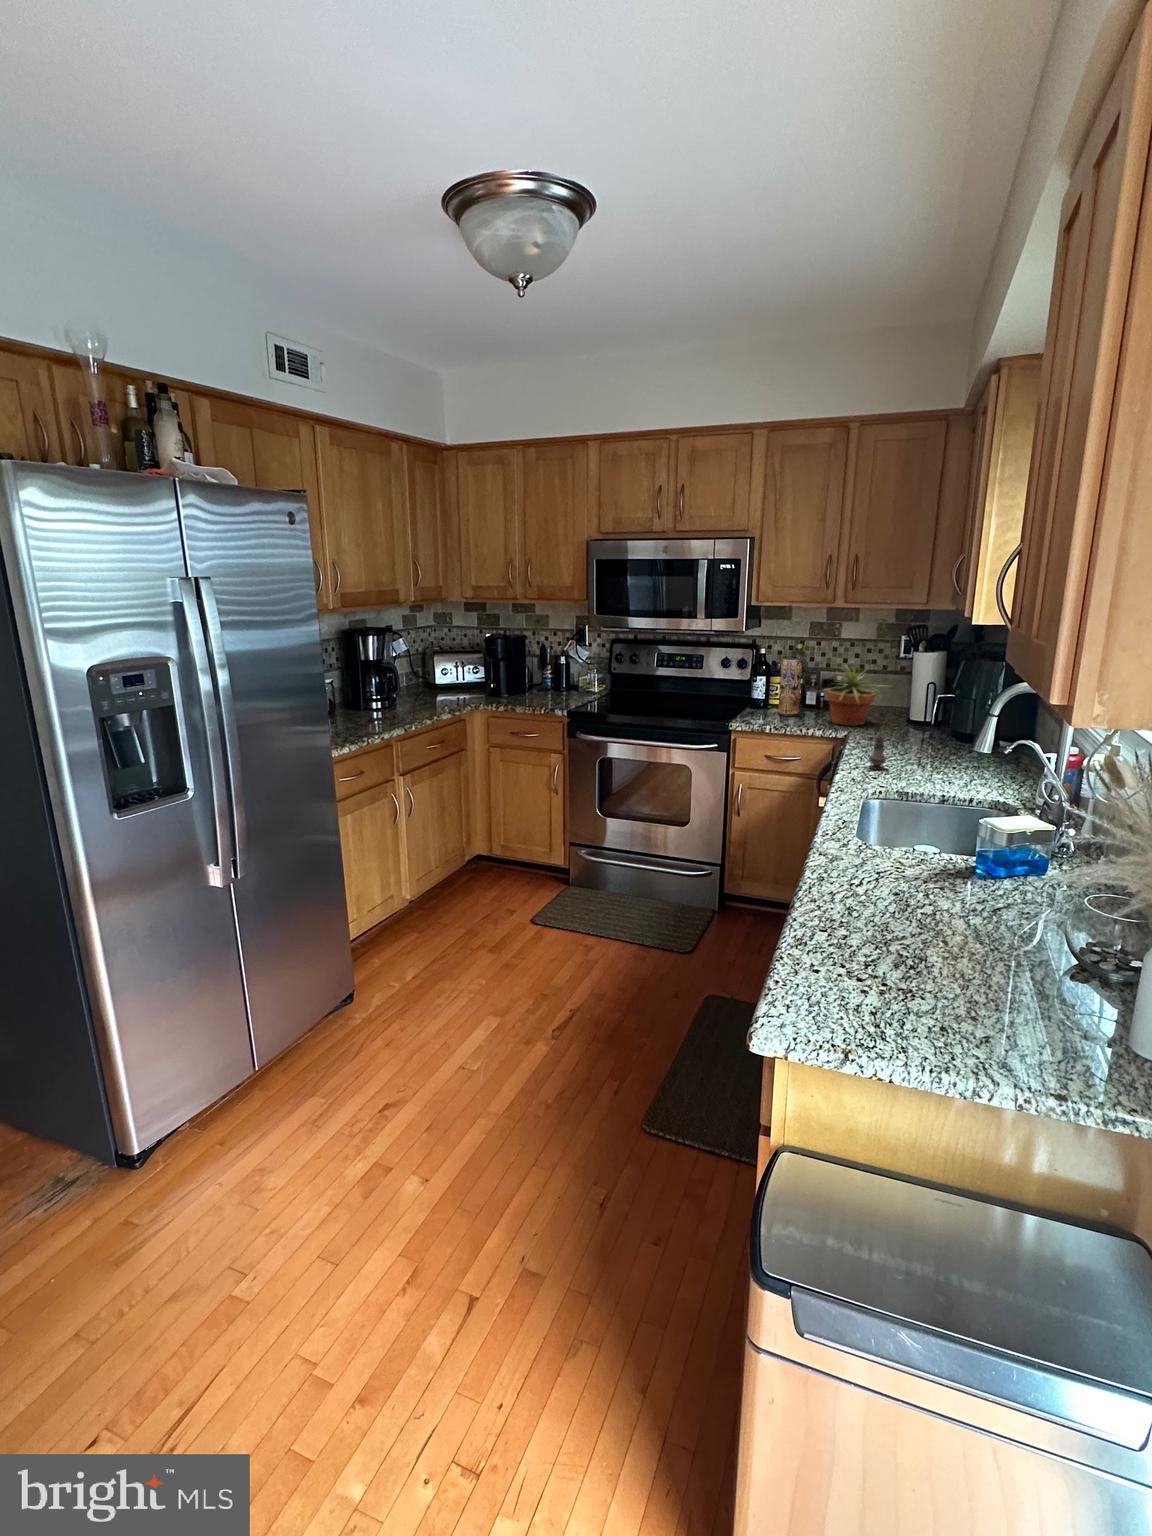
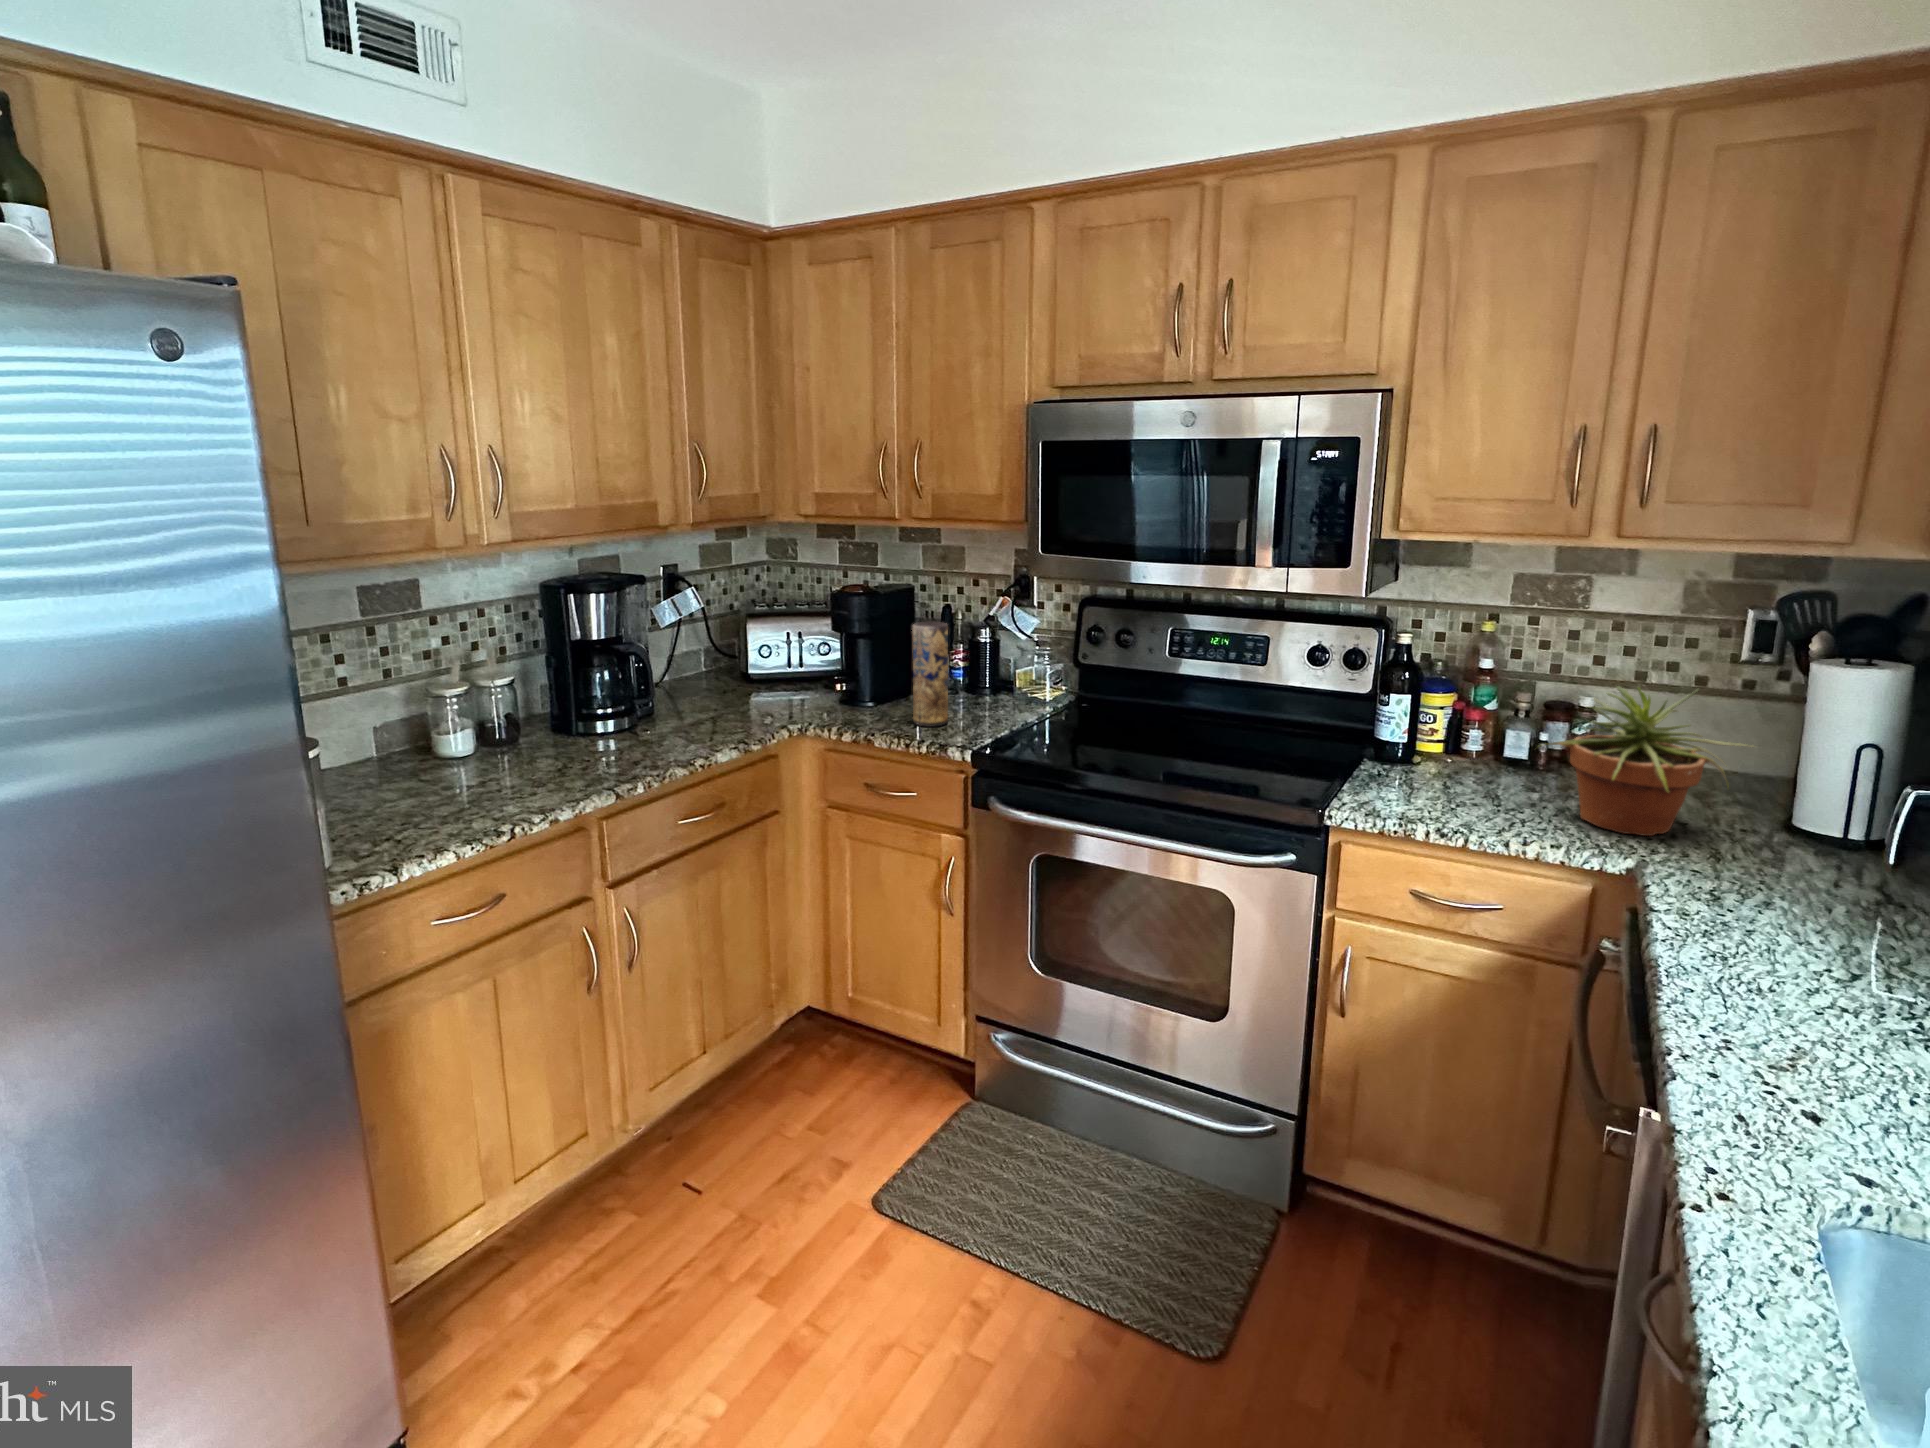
vase: present [778,658,802,716] -> present [912,622,948,727]
salt shaker: present [869,733,887,770] -> none [1777,958,1851,1074]

